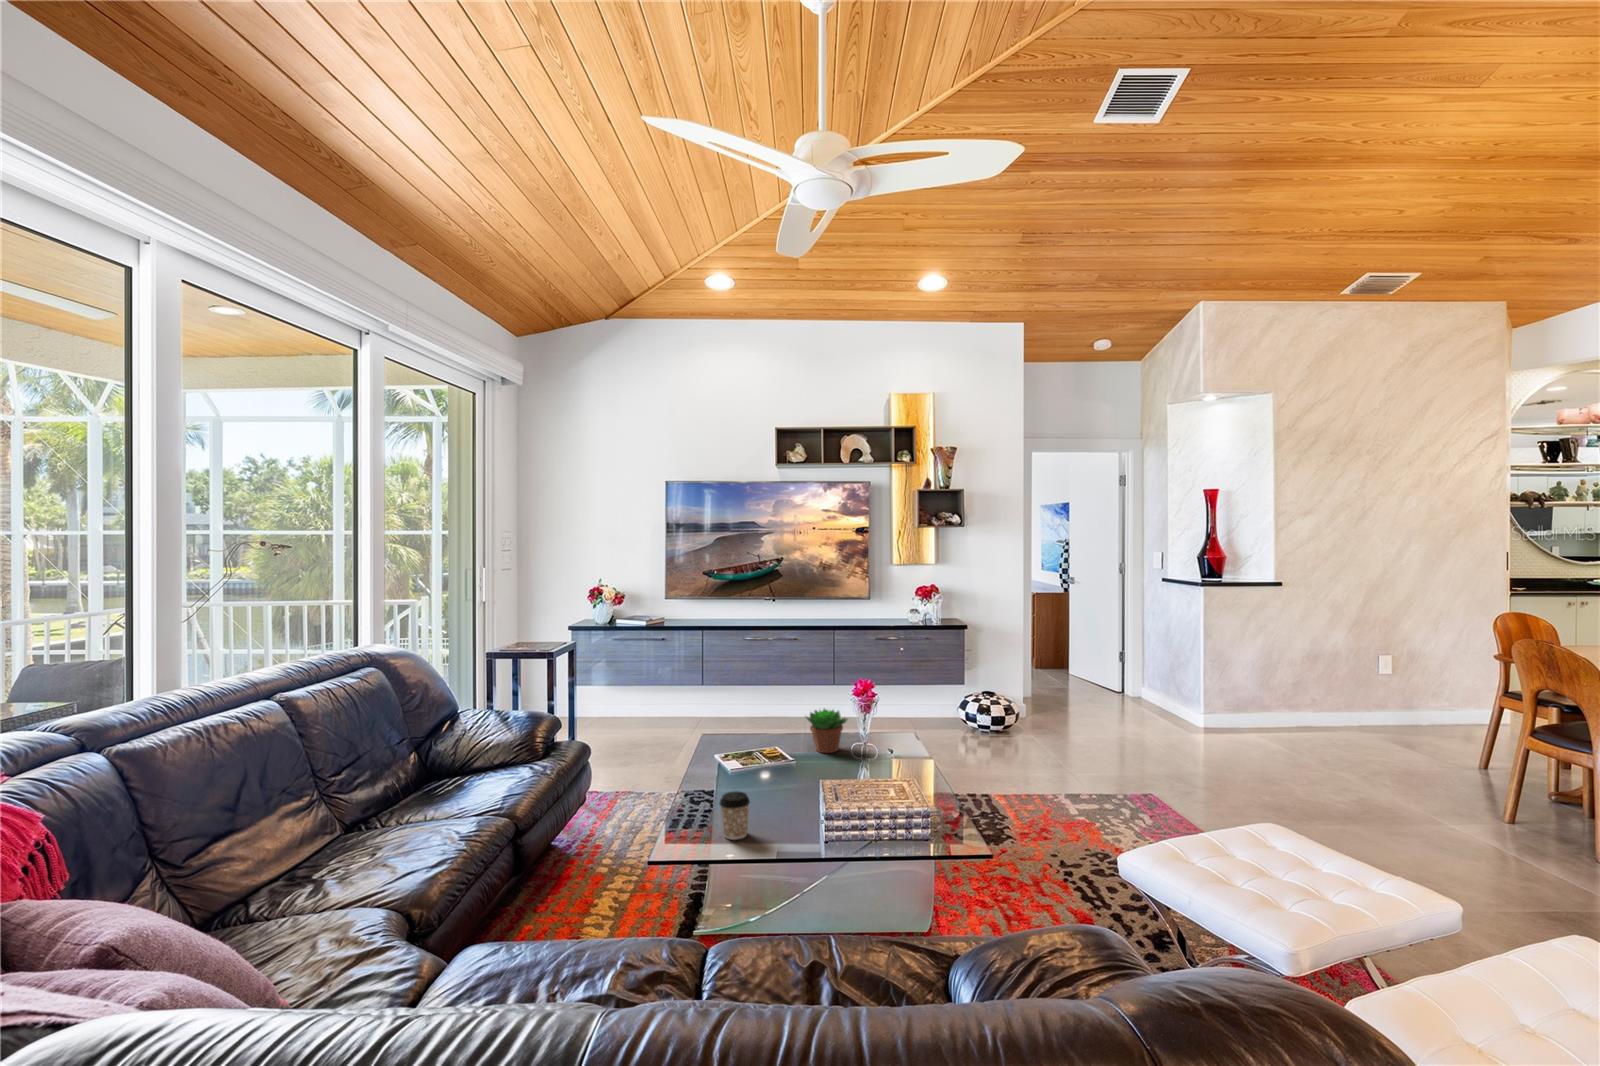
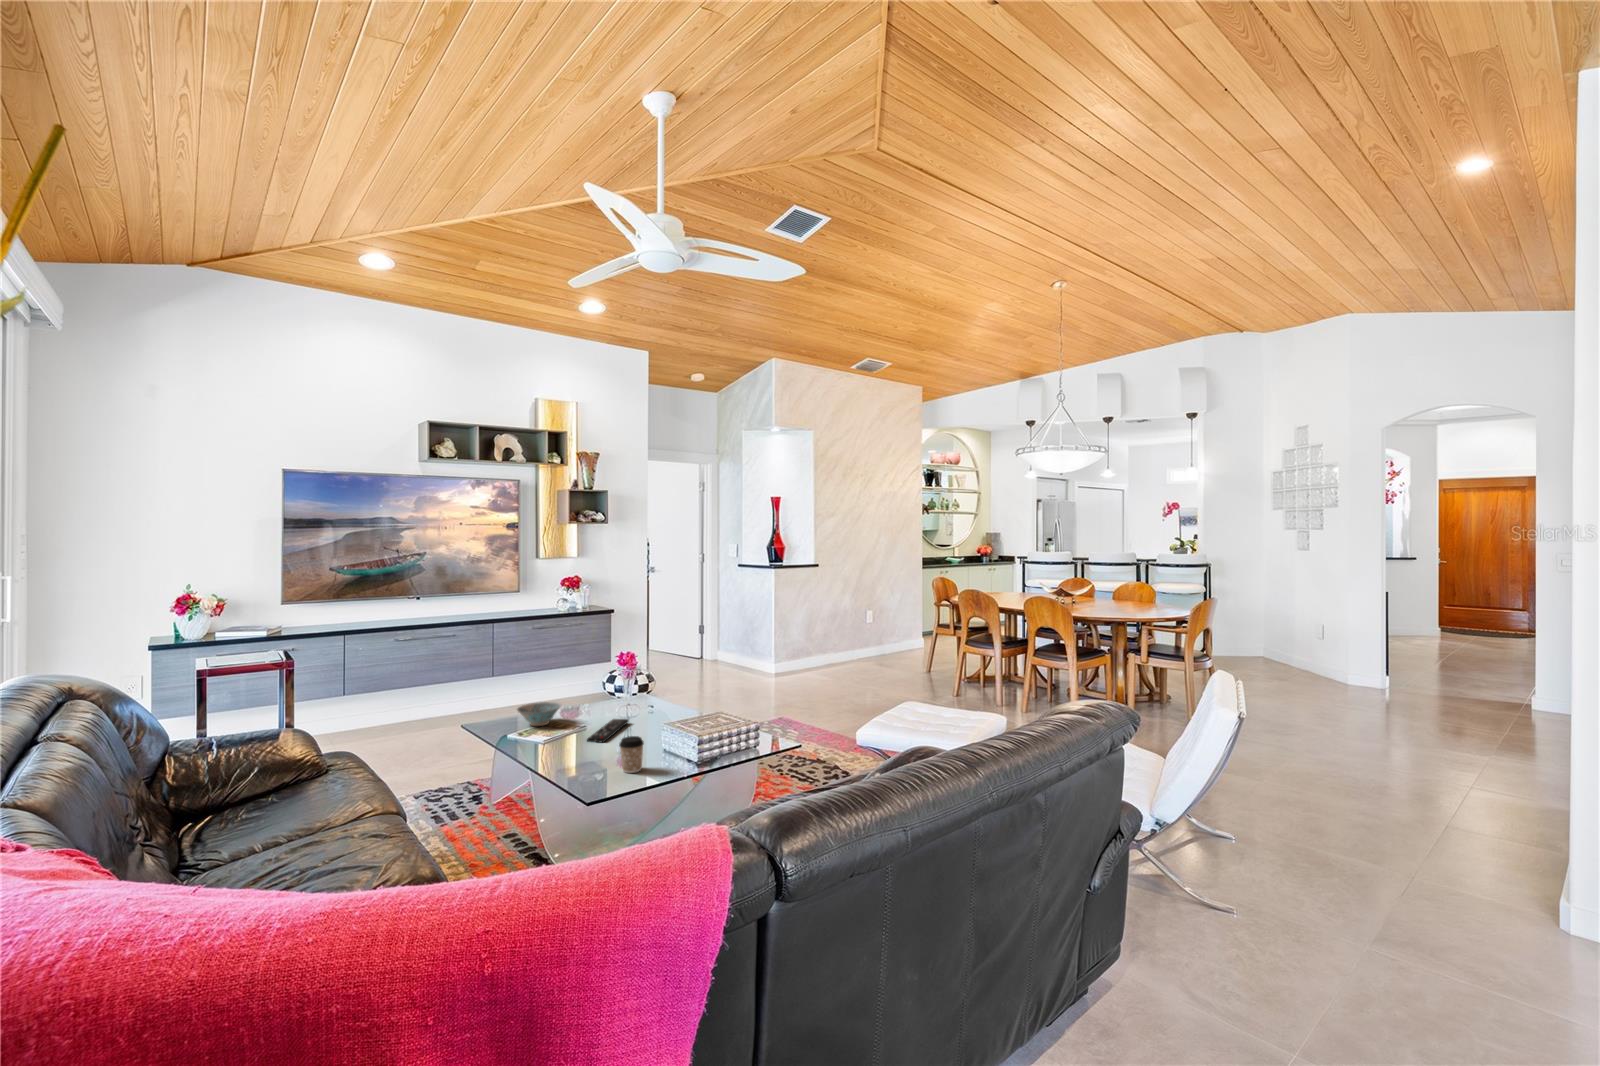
succulent plant: present [806,708,847,753] -> none [587,678,621,716]
ceramic bowl: none [722,725,769,752] -> present [517,702,561,726]
remote control: none [753,759,829,788] -> present [587,719,629,742]

